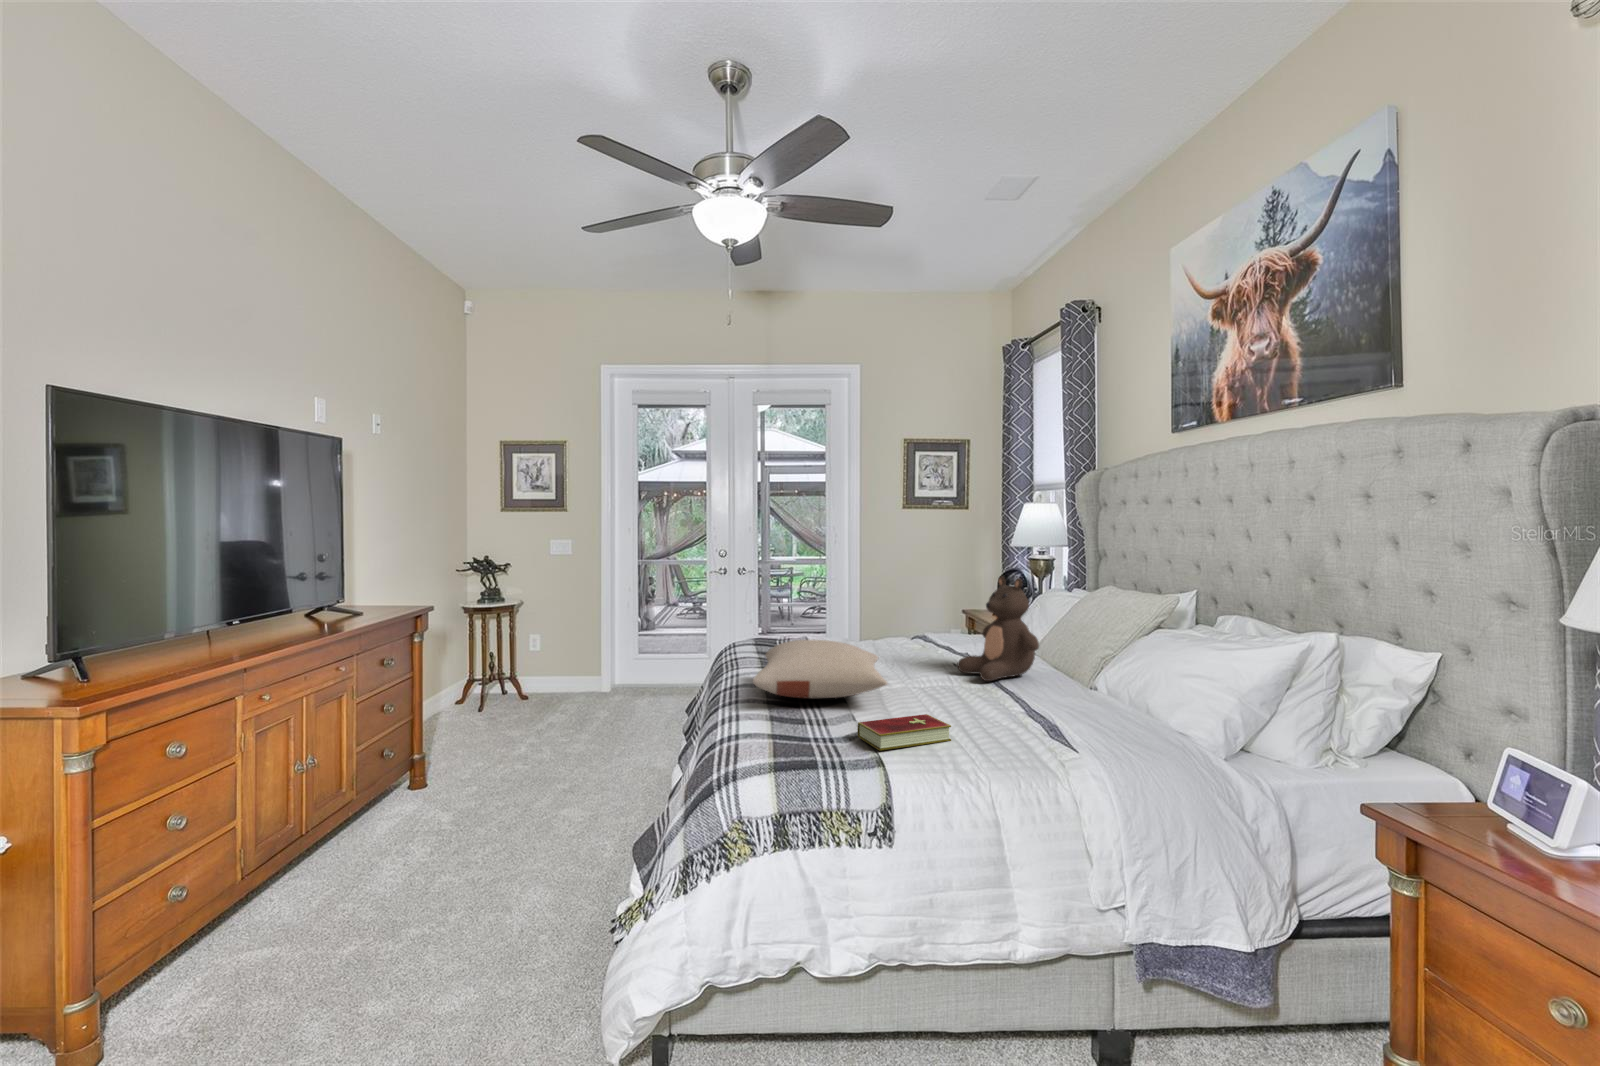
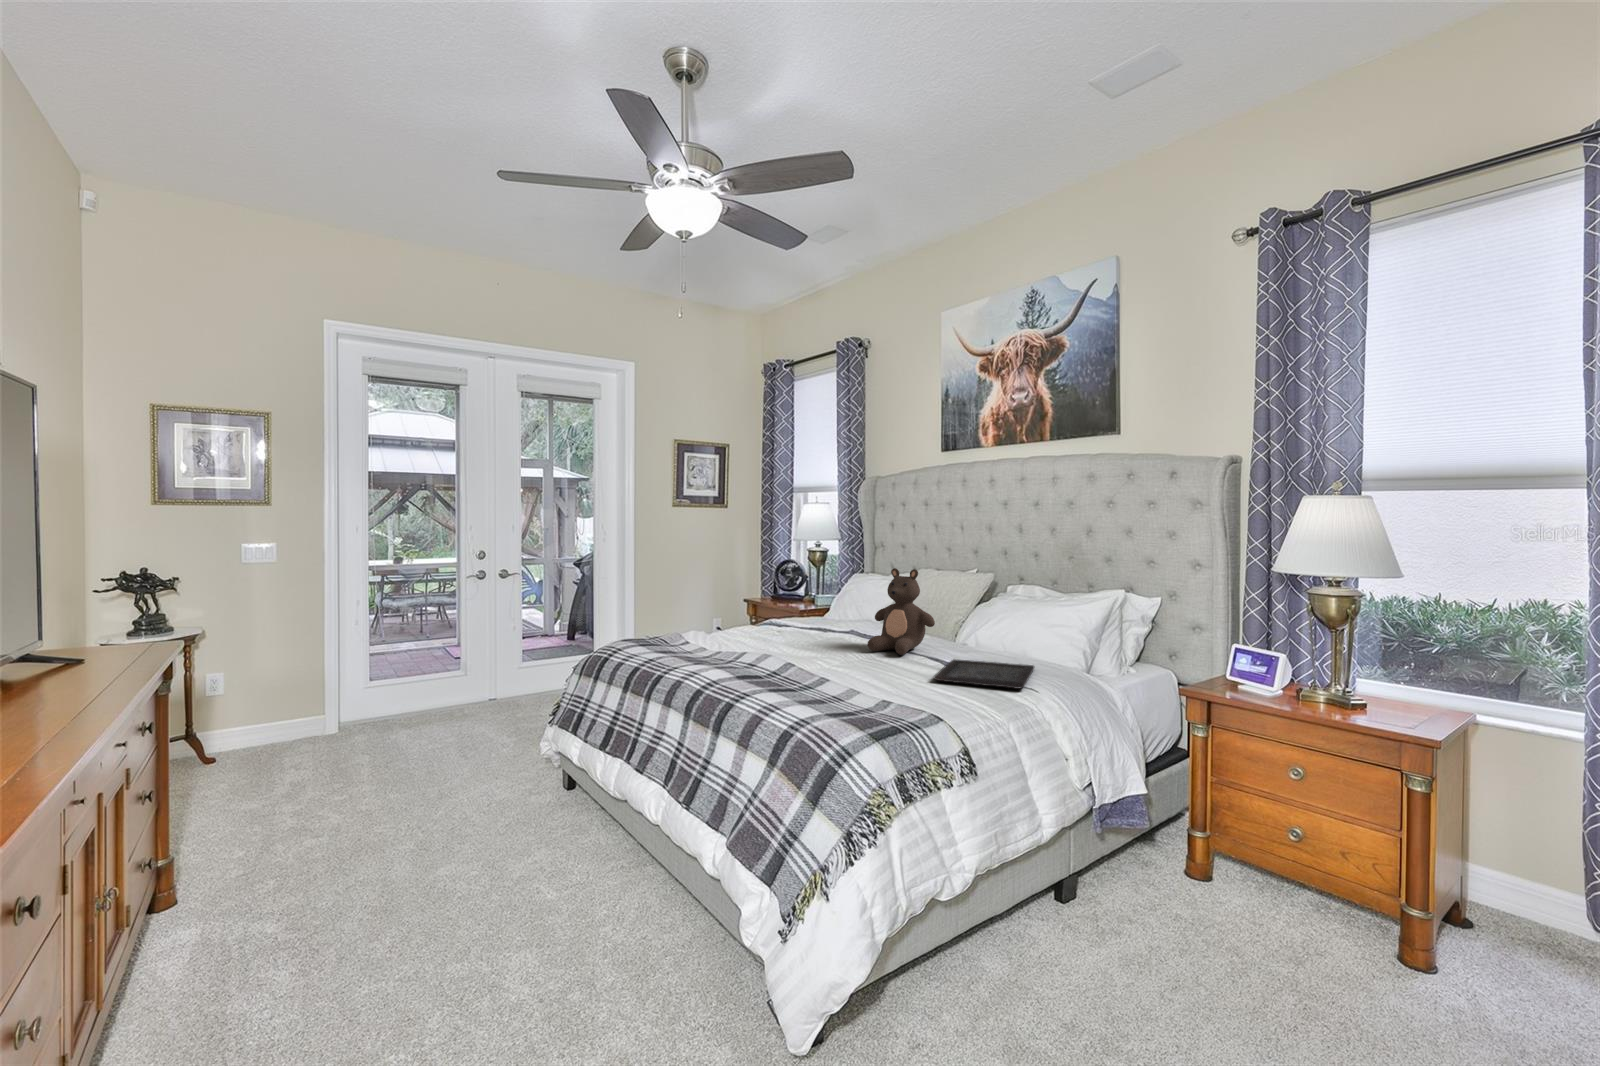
pillow: present [753,640,887,698] -> none [726,632,877,684]
tray: none [962,694,1133,742] -> present [934,659,1034,689]
hardcover book: present [857,714,951,751] -> none [894,681,957,712]

